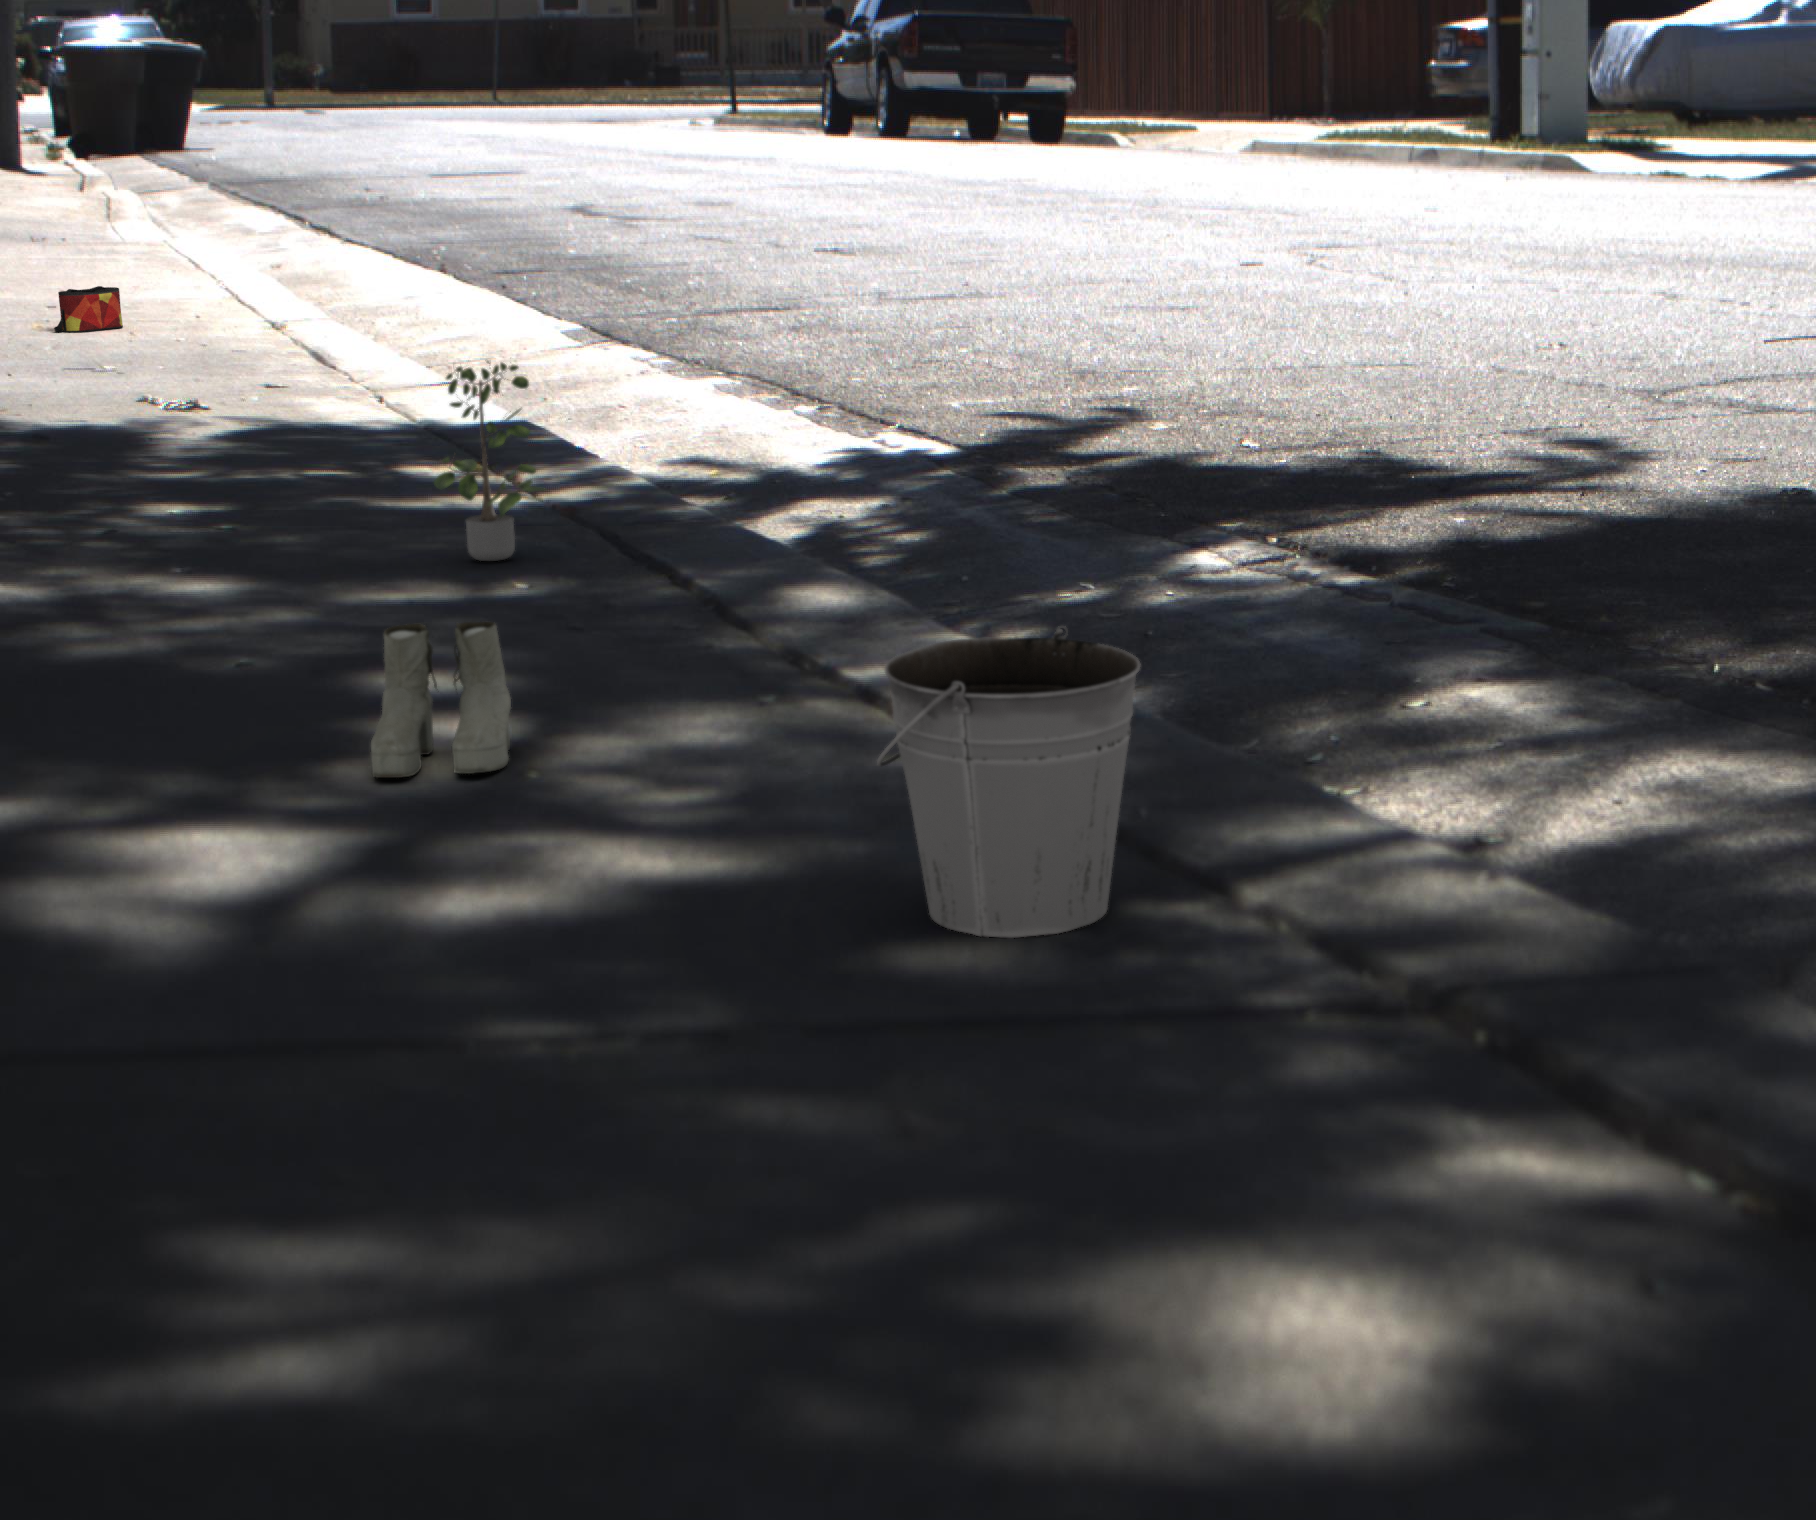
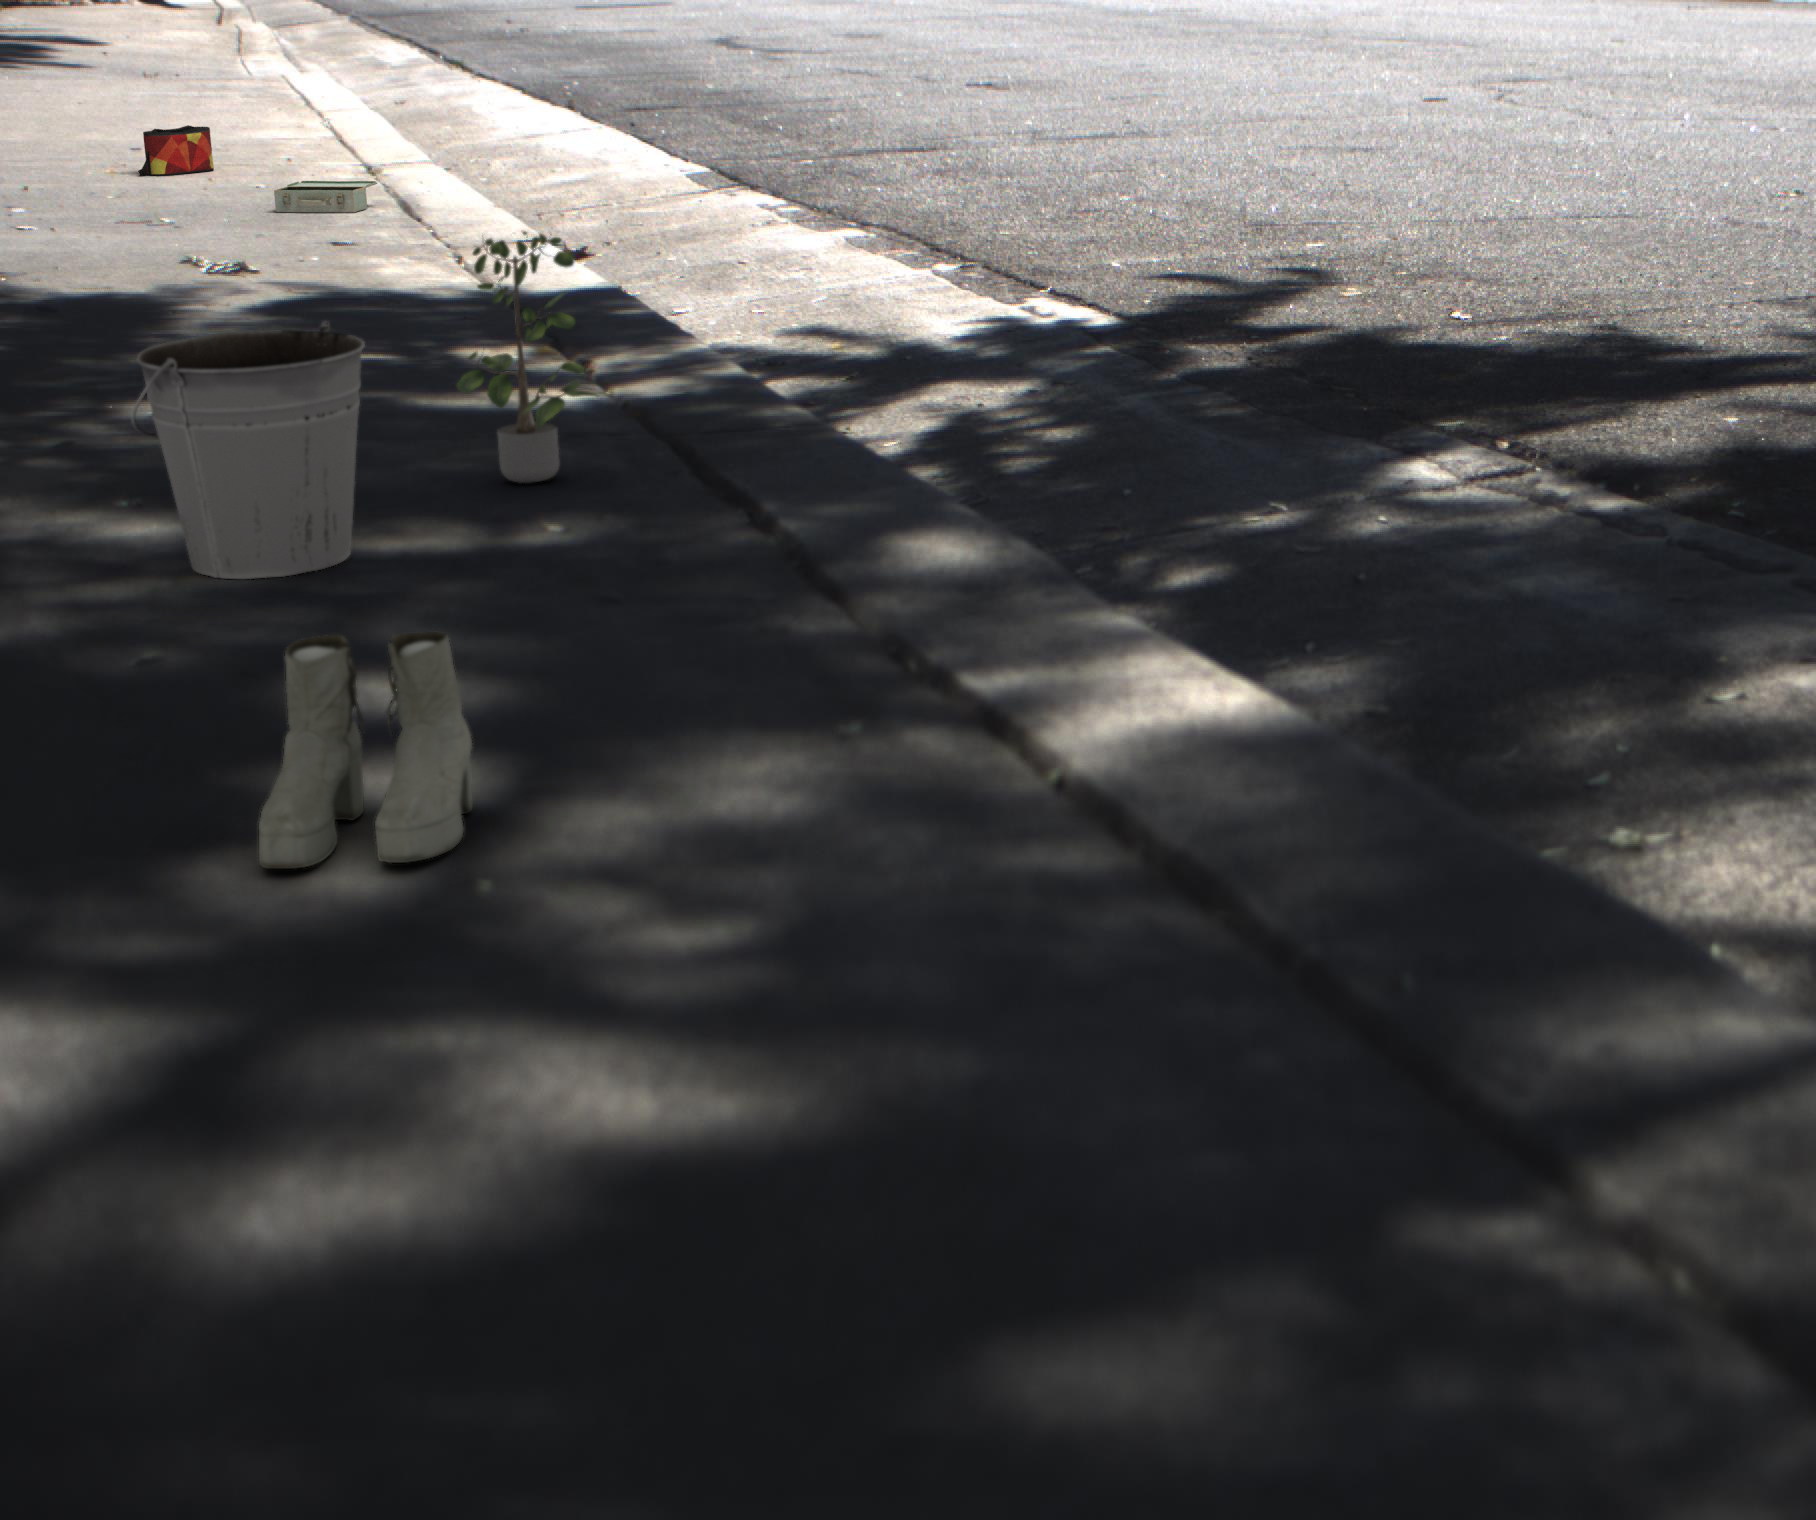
toolbox: none [196,335,289,363] -> present [274,181,377,212]
bucket: present [877,626,1141,938] -> present [132,321,365,579]

